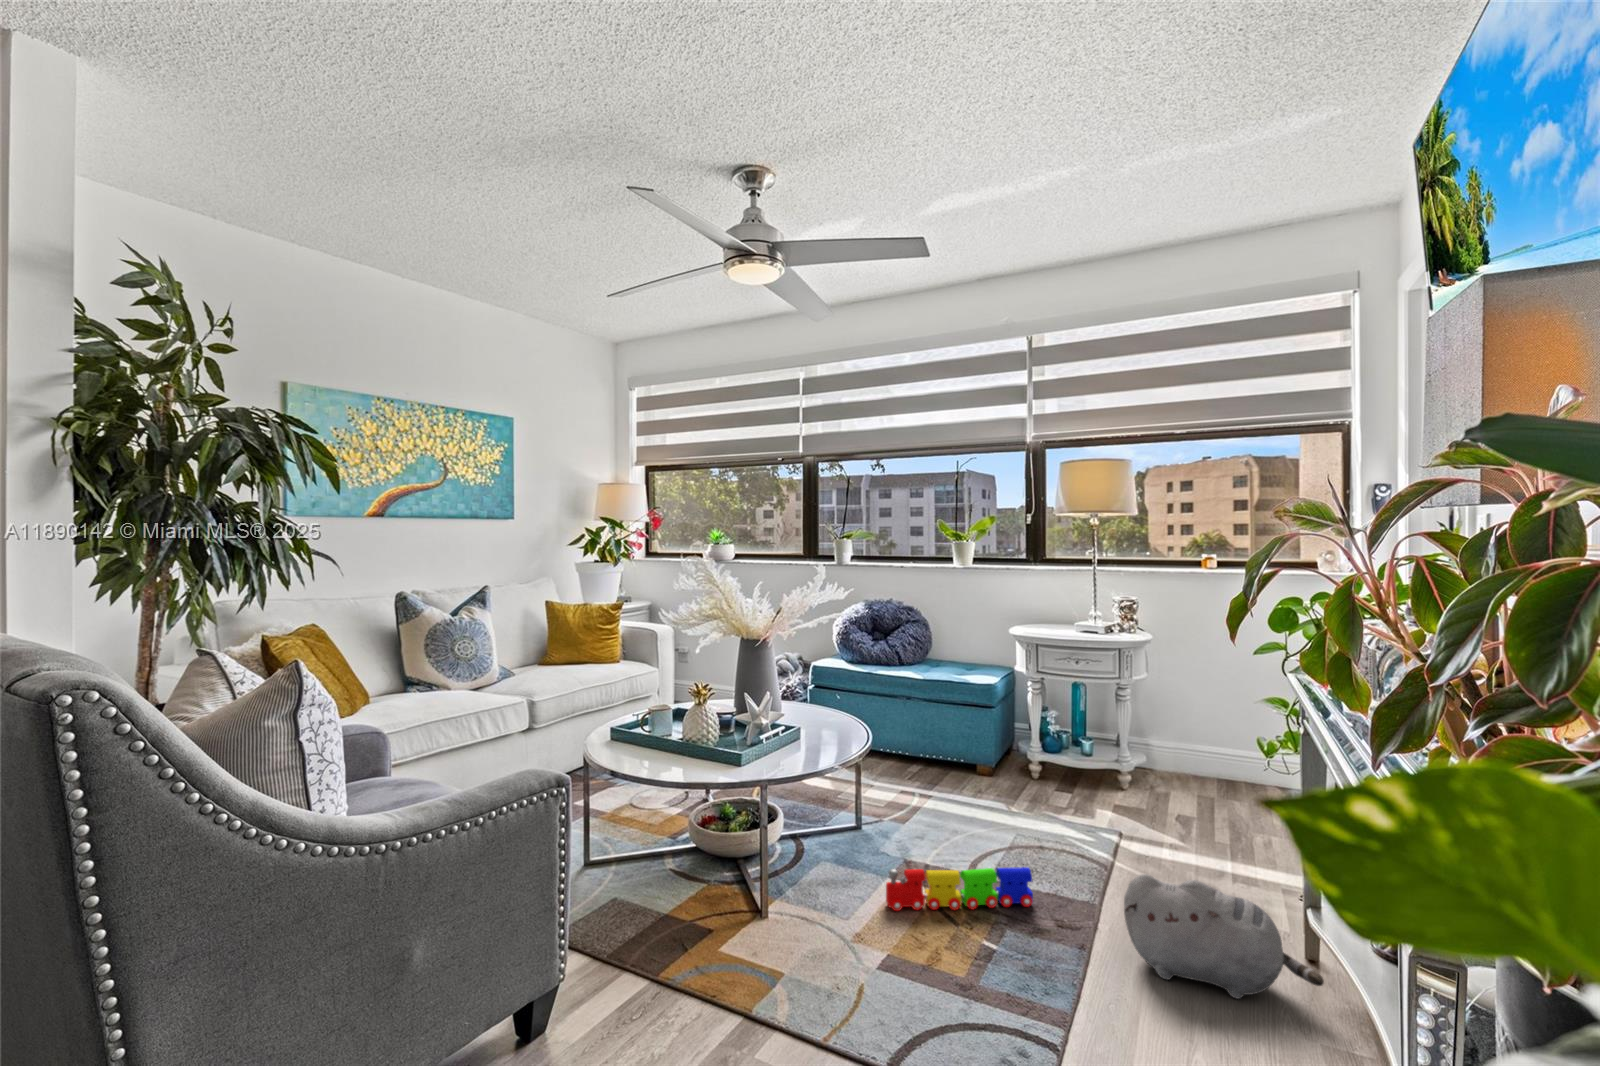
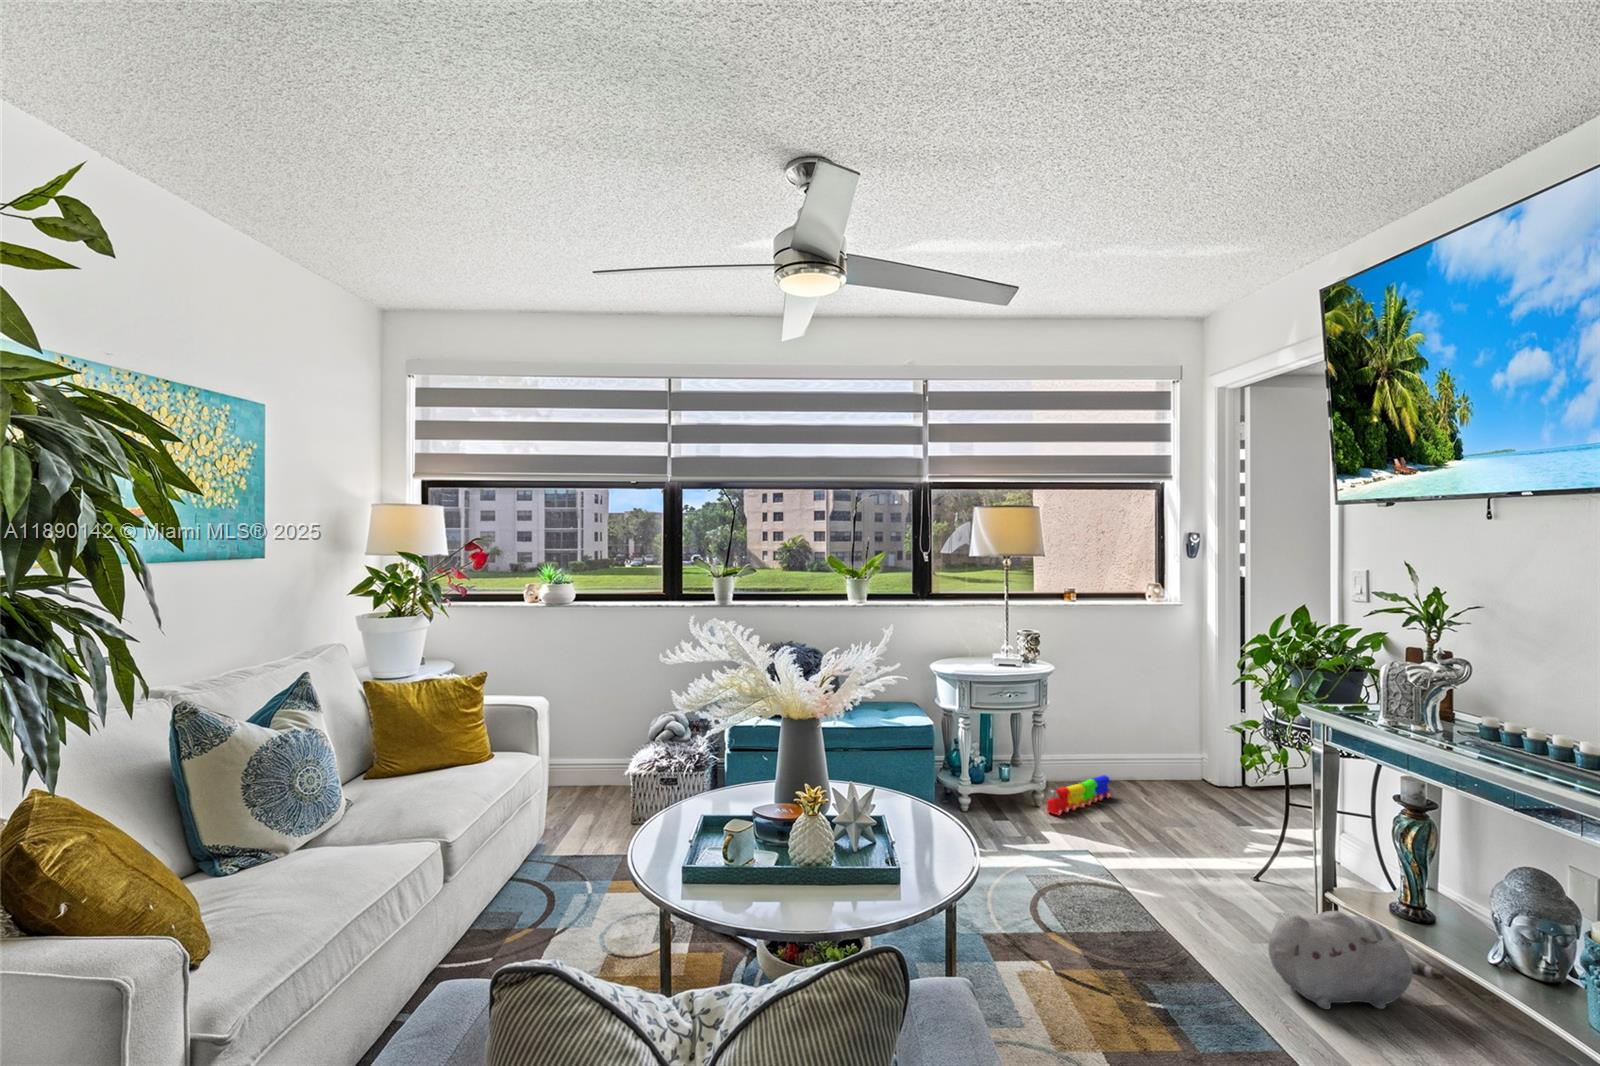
toy train: present [886,867,1033,911] -> present [1047,775,1111,815]

